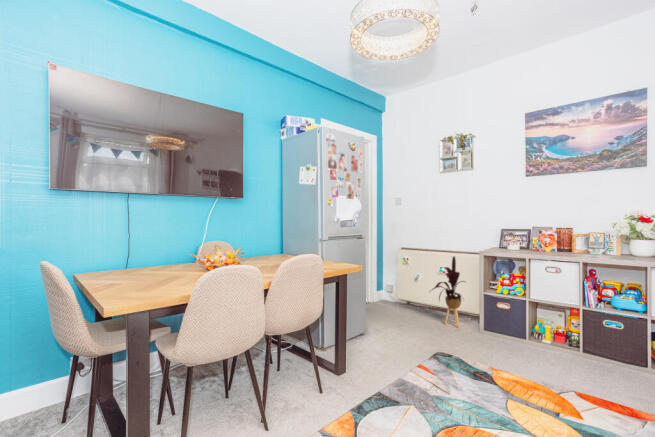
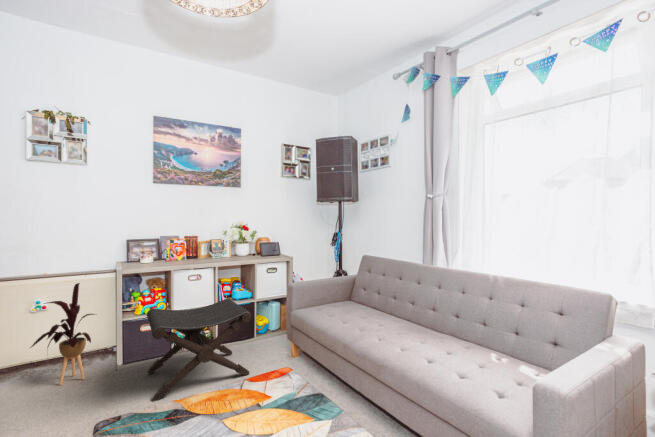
footstool: none [481,289,597,393] -> present [147,298,251,401]

